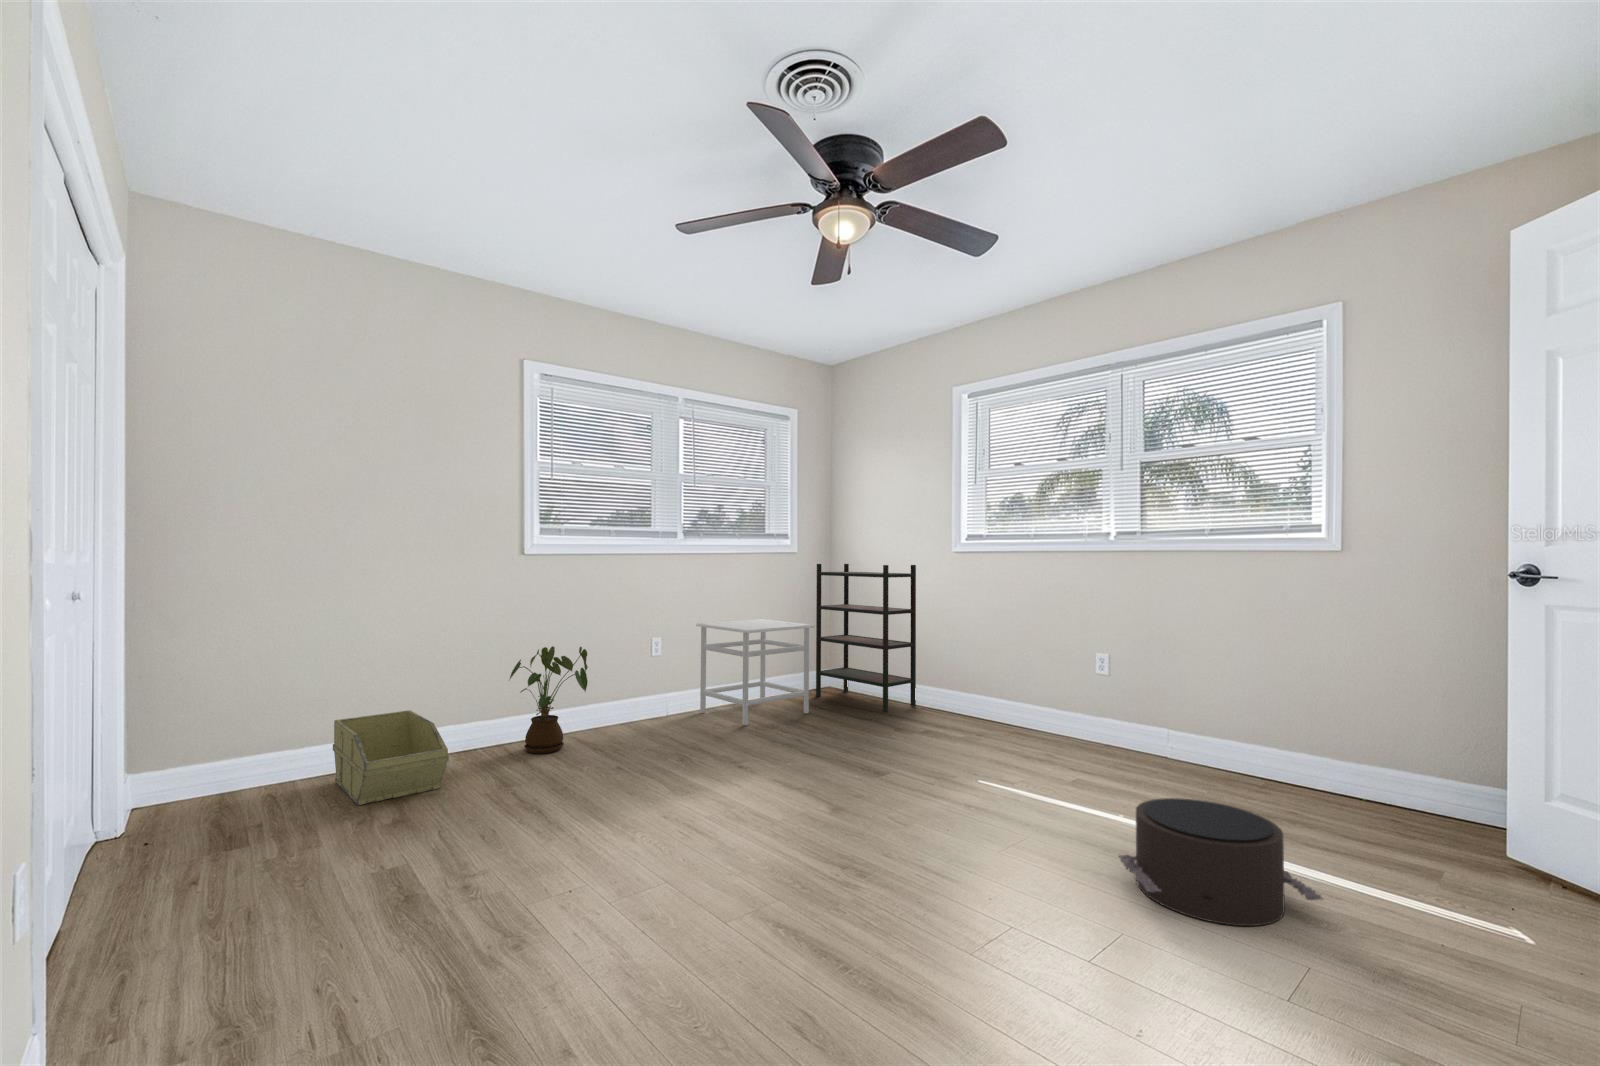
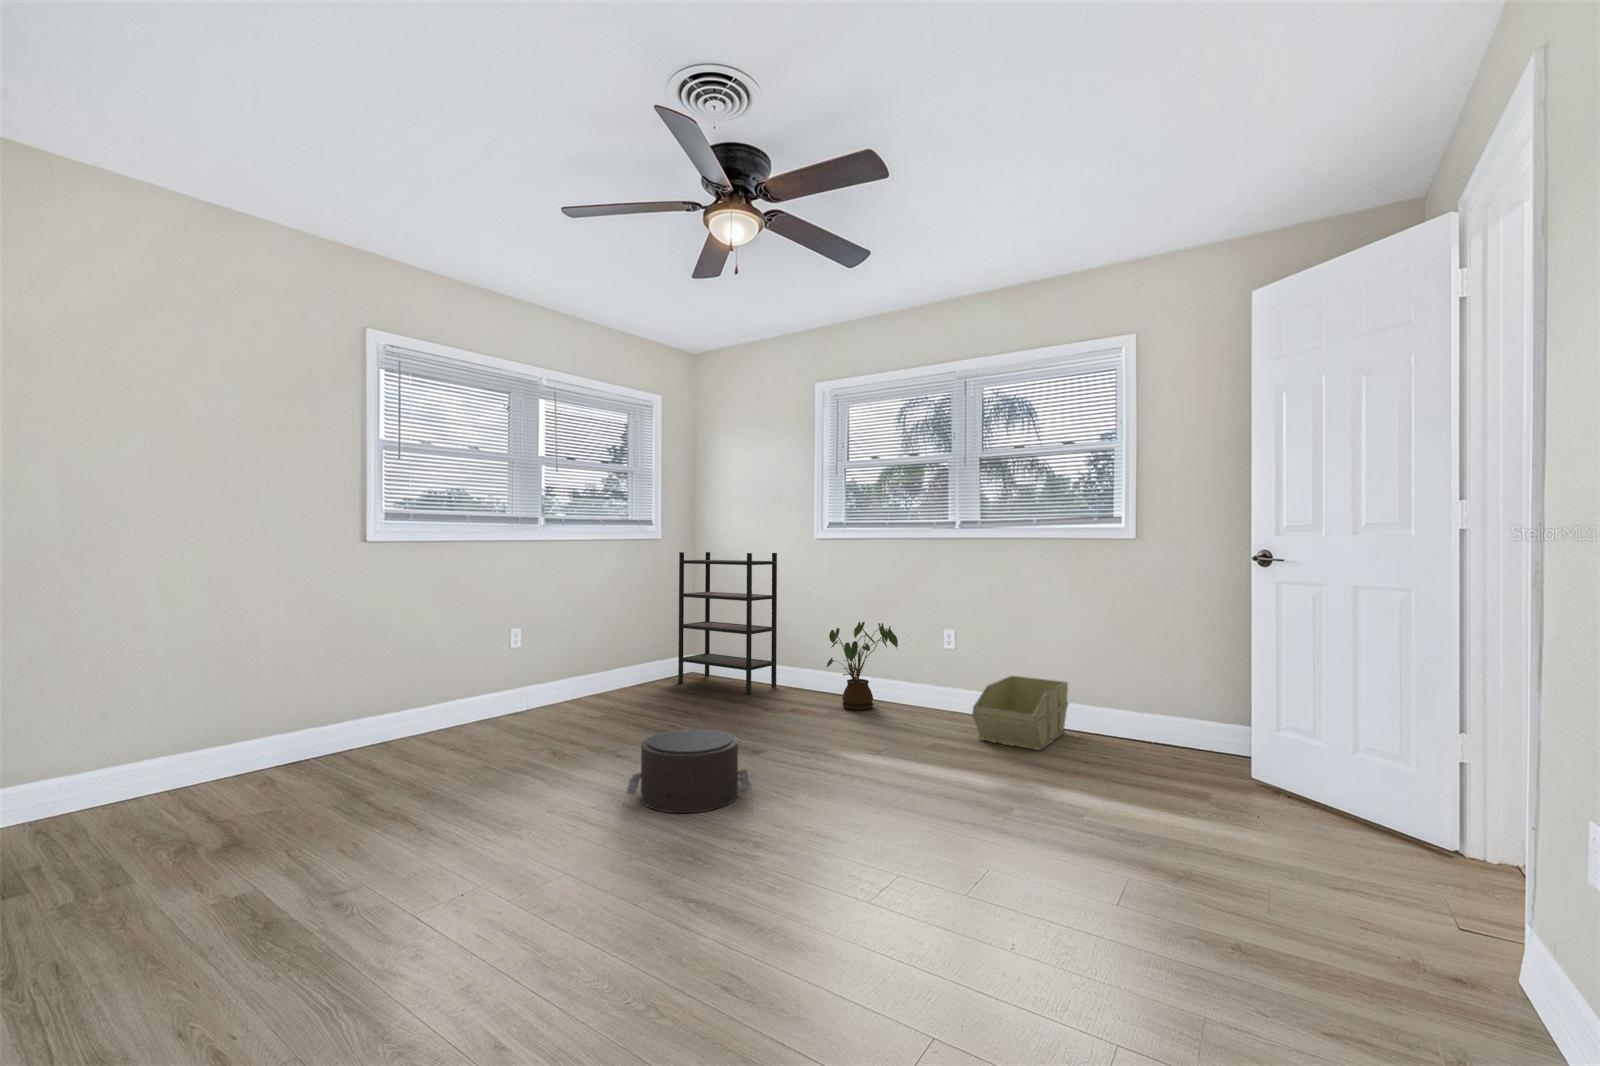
nightstand: present [696,619,815,725] -> none [557,608,680,714]
house plant: present [510,646,588,753] -> present [827,622,898,710]
storage bin: present [333,710,449,805] -> present [972,675,1068,751]
pouf: present [1120,798,1323,926] -> present [627,729,752,813]

